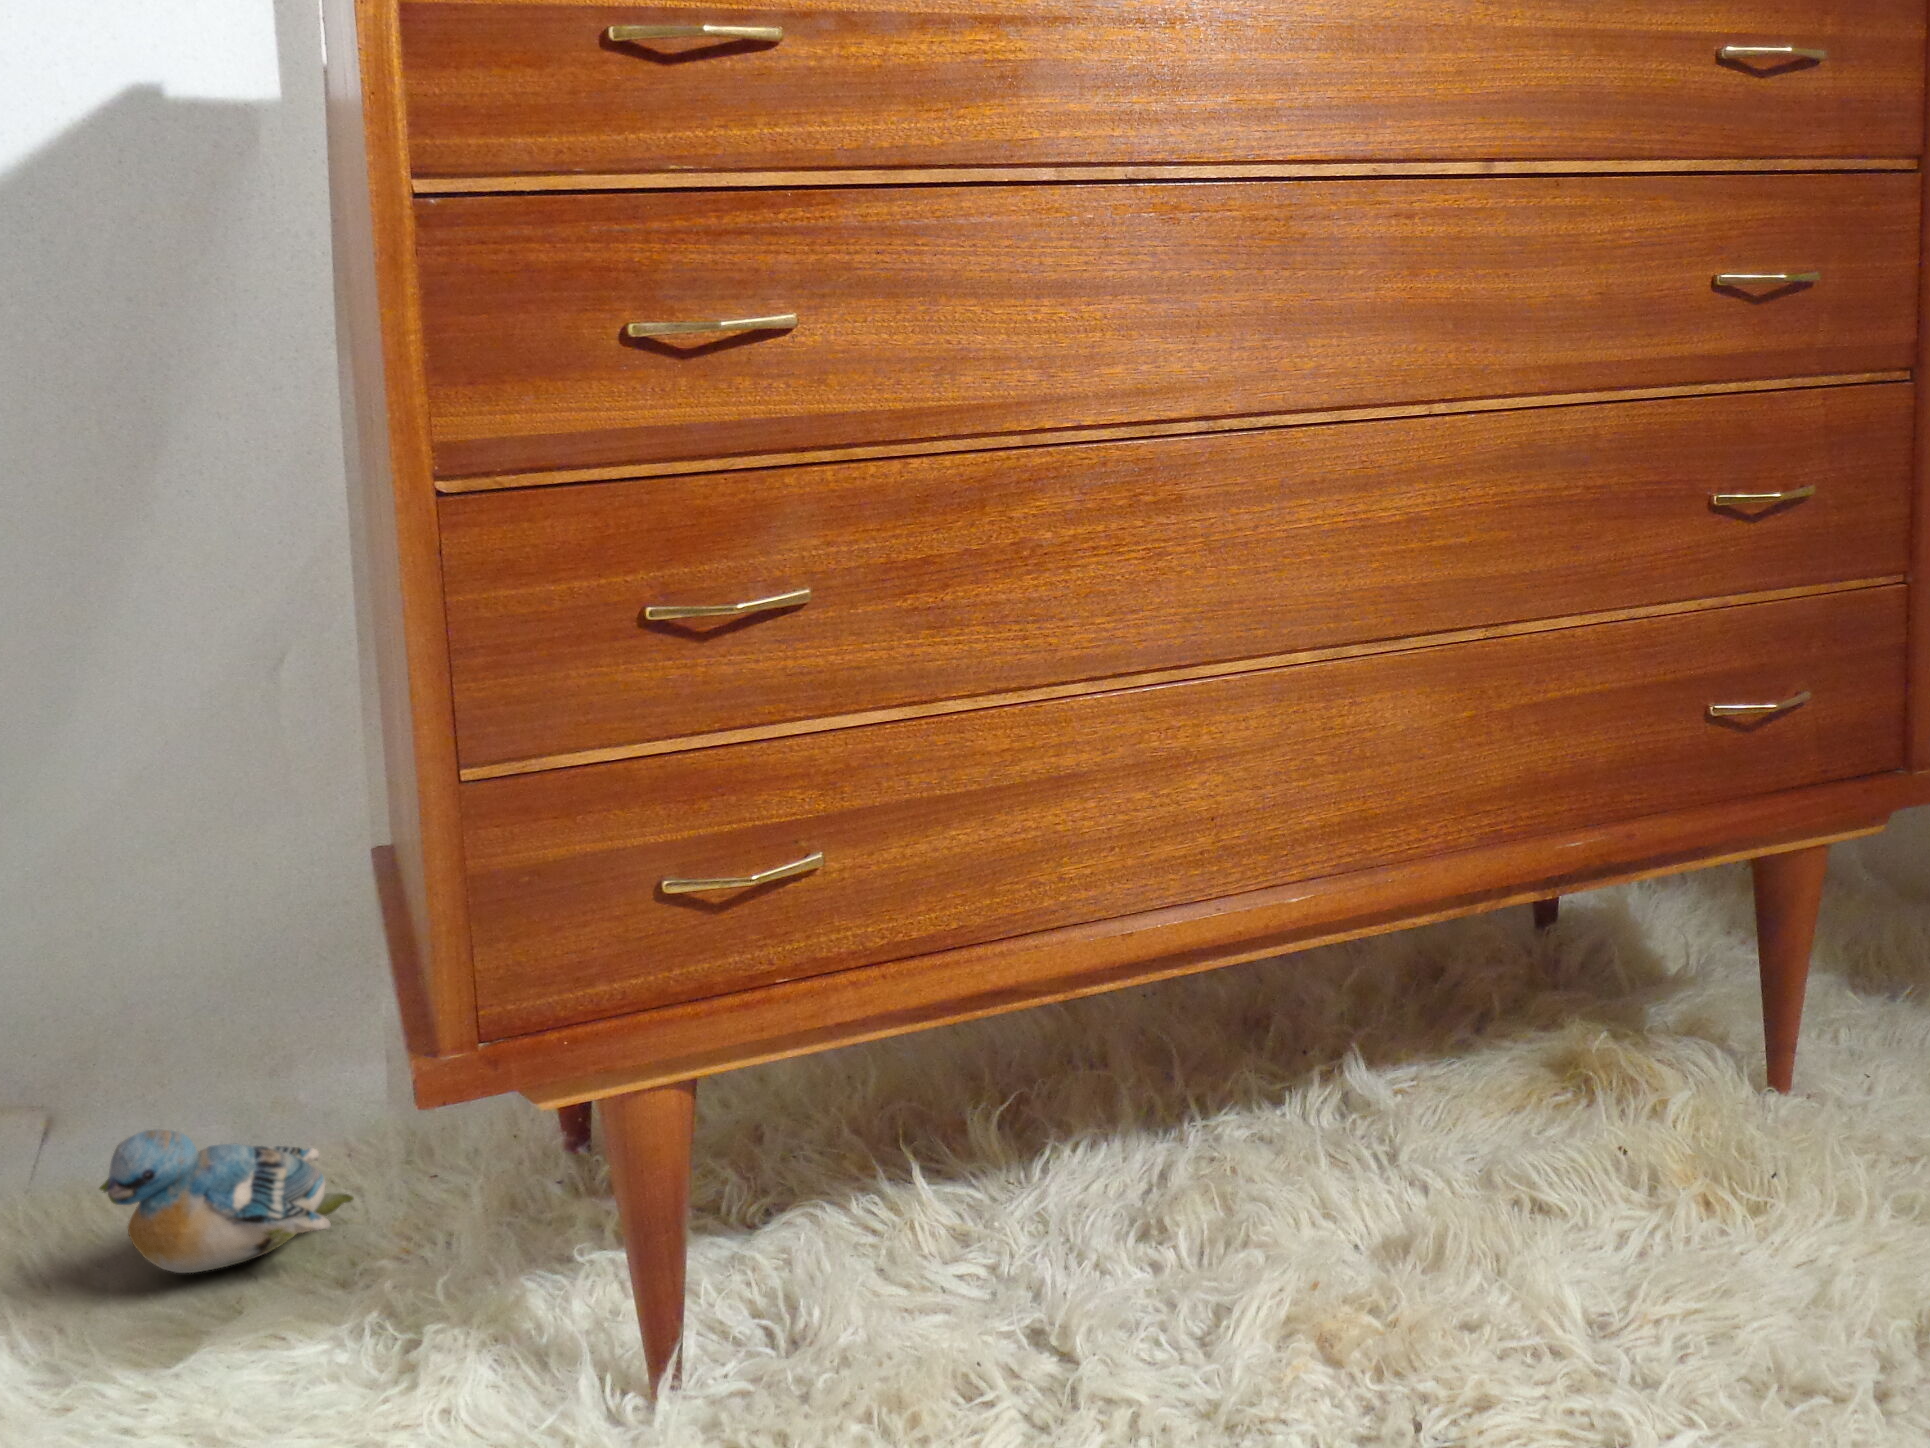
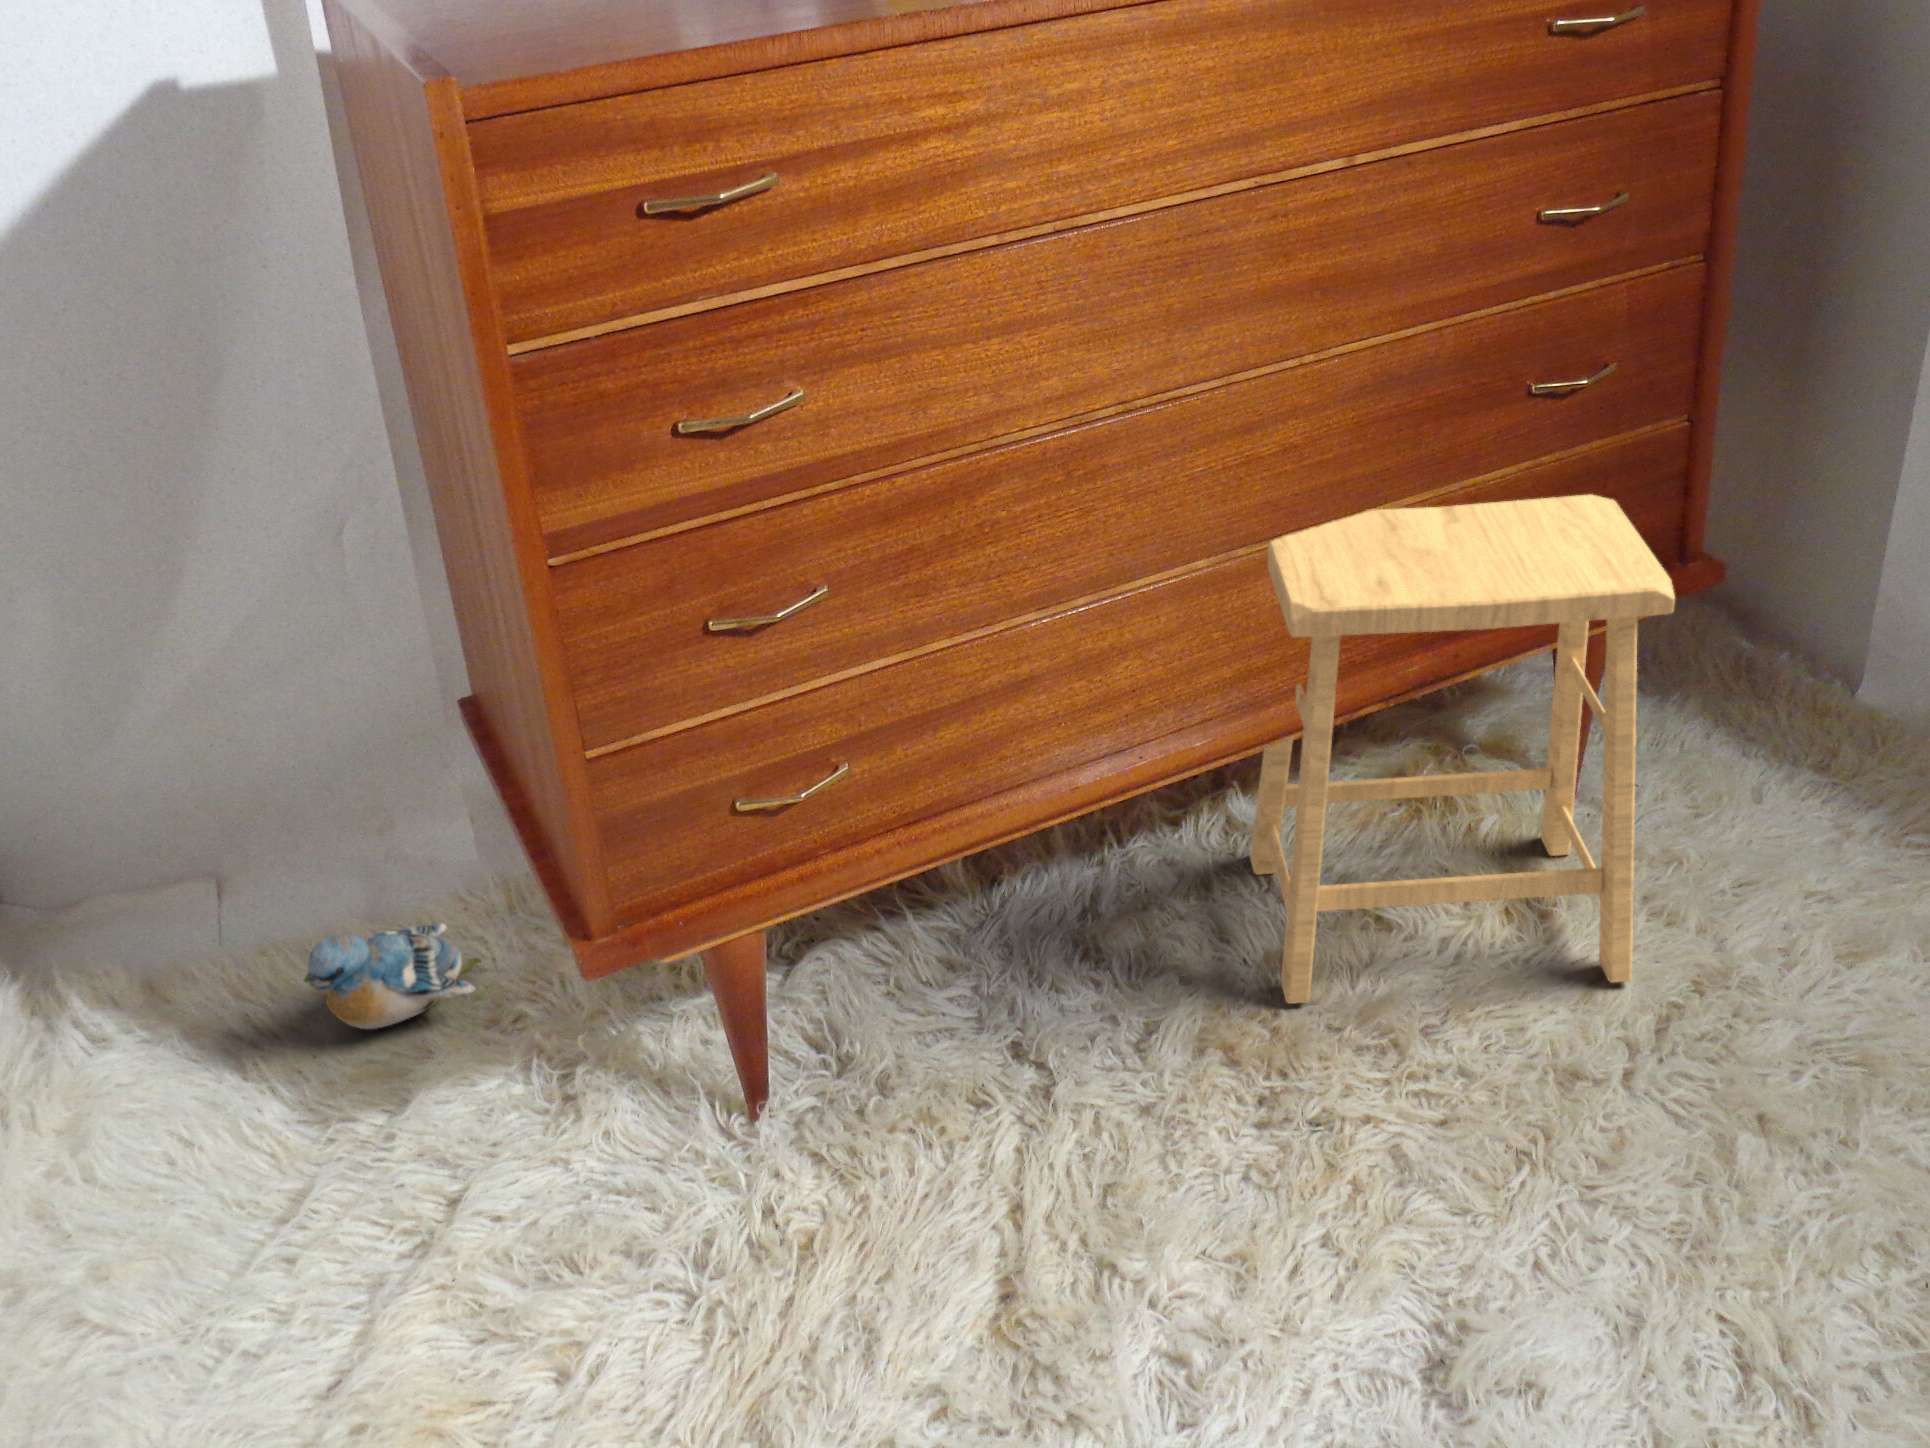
footstool: none [1370,632,1899,1297] -> present [1250,494,1675,1004]

